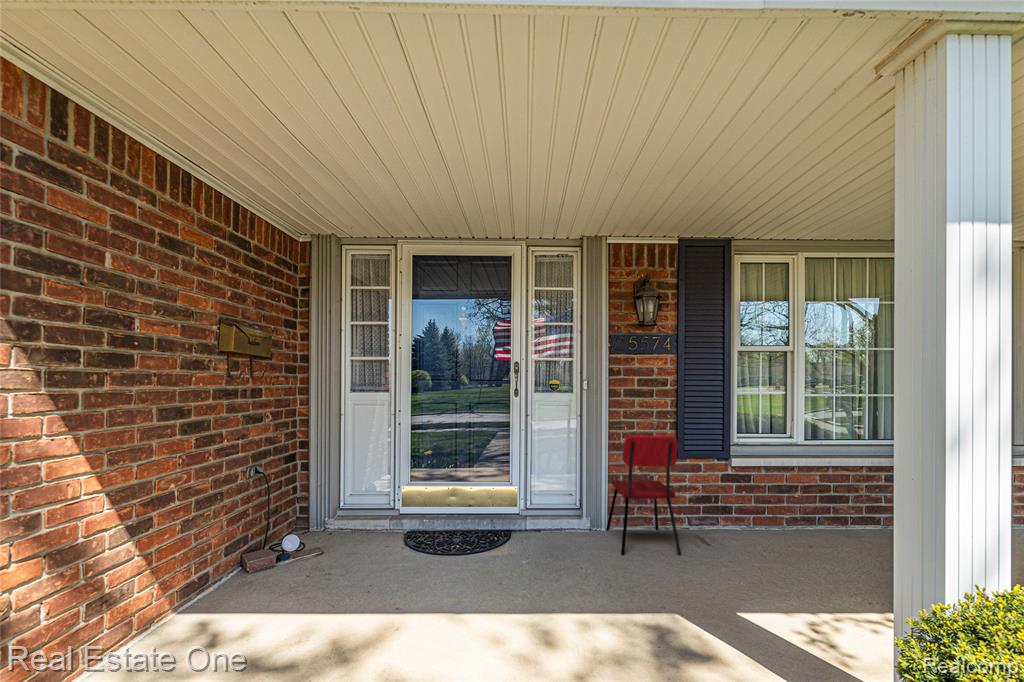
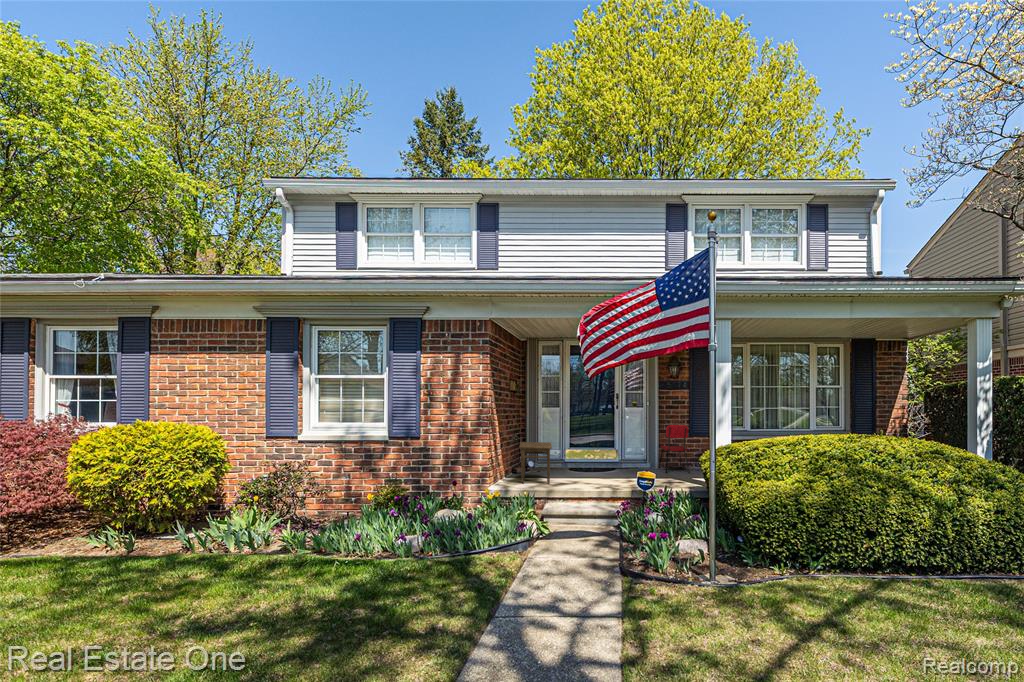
side table: none [167,485,311,626] -> present [520,442,552,484]

